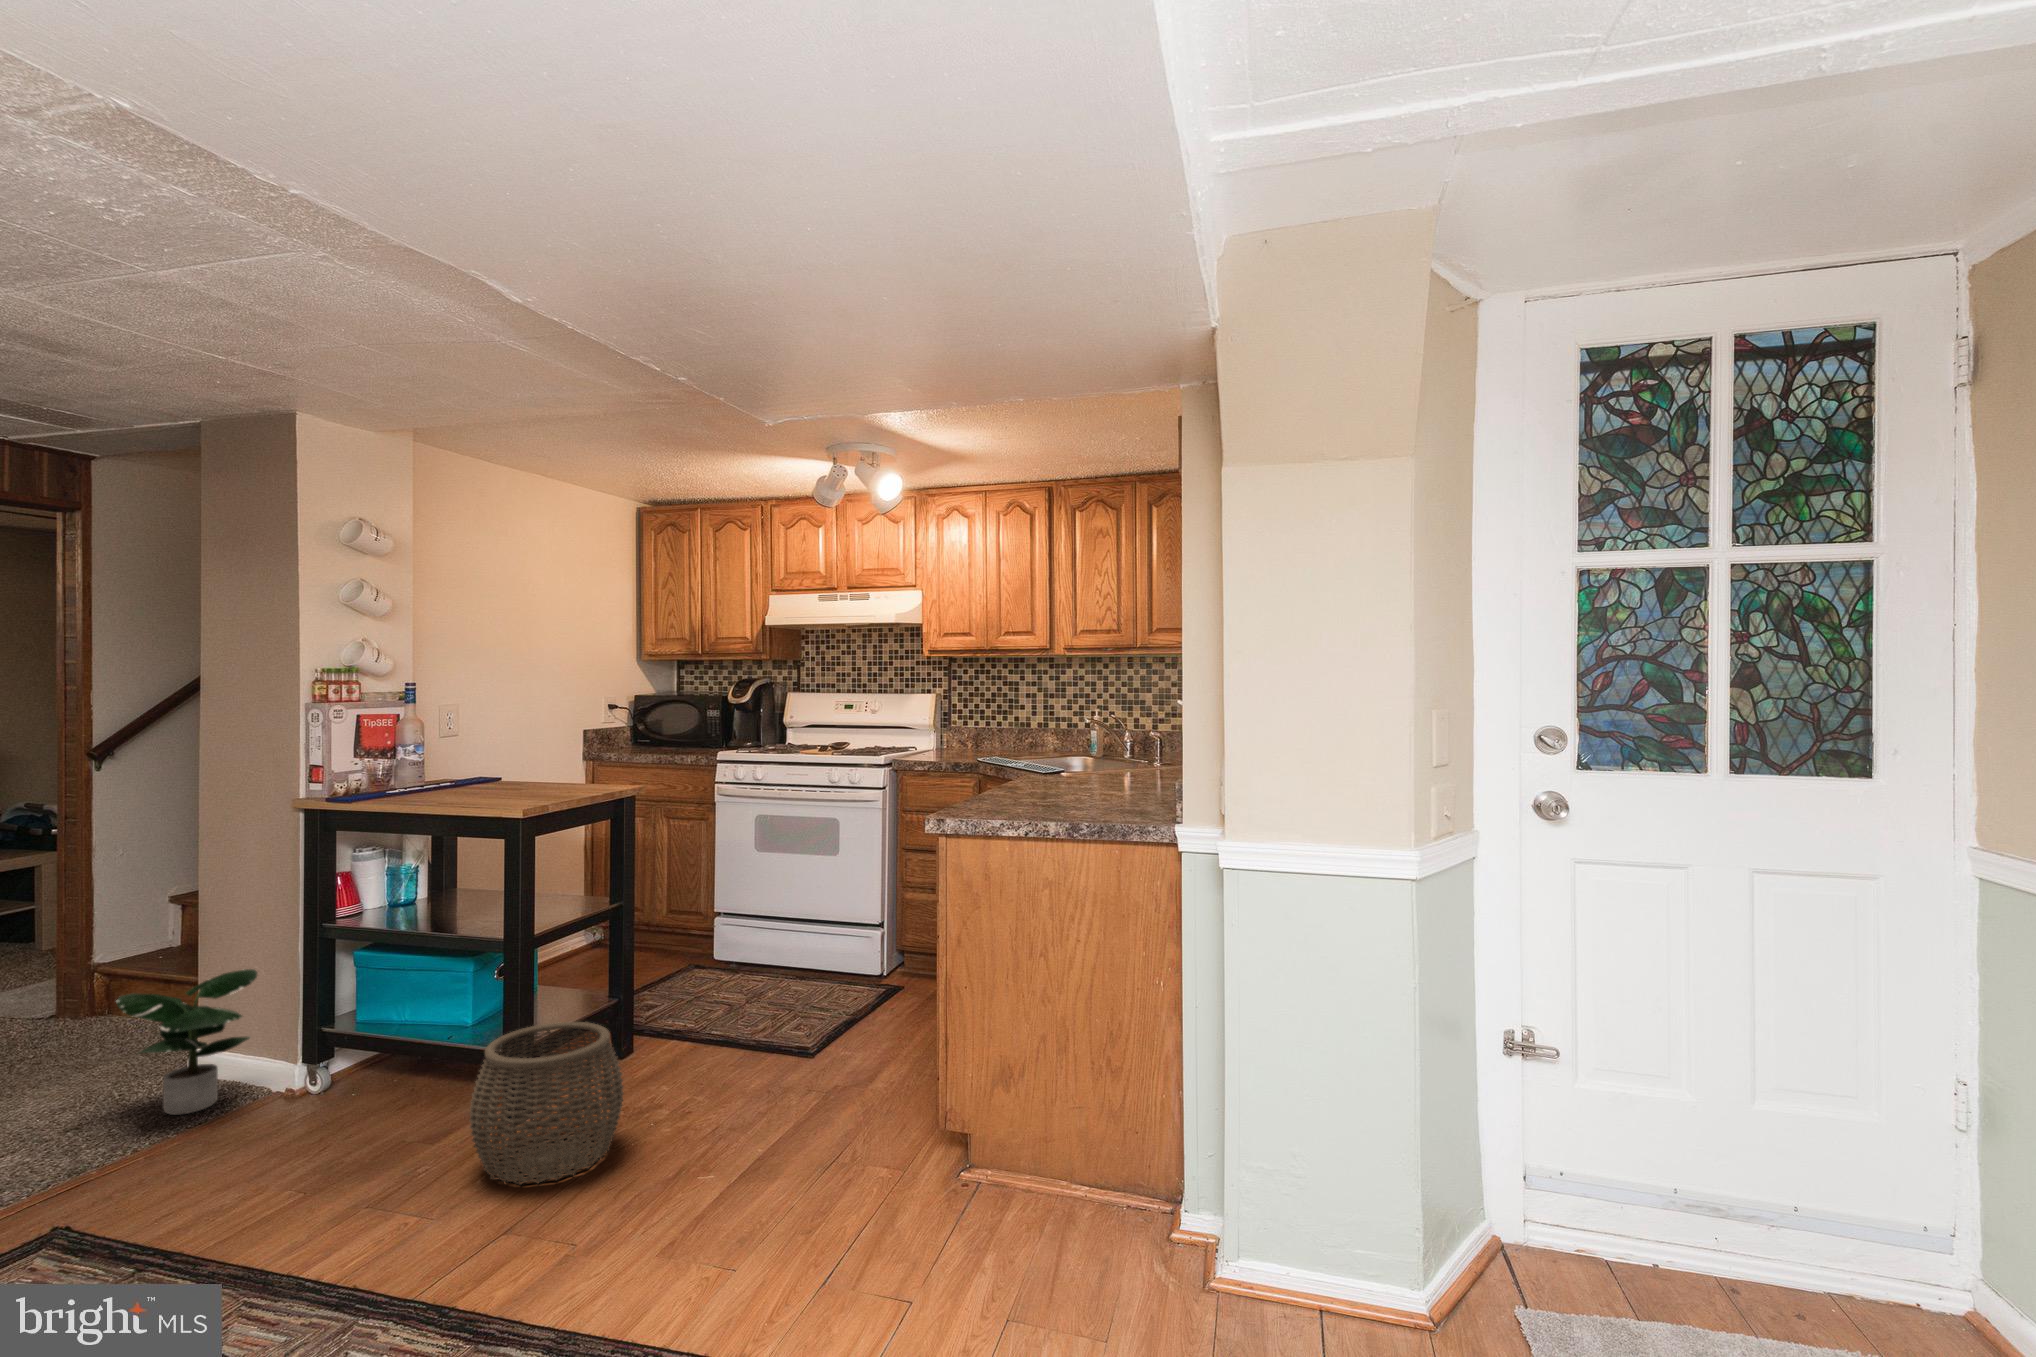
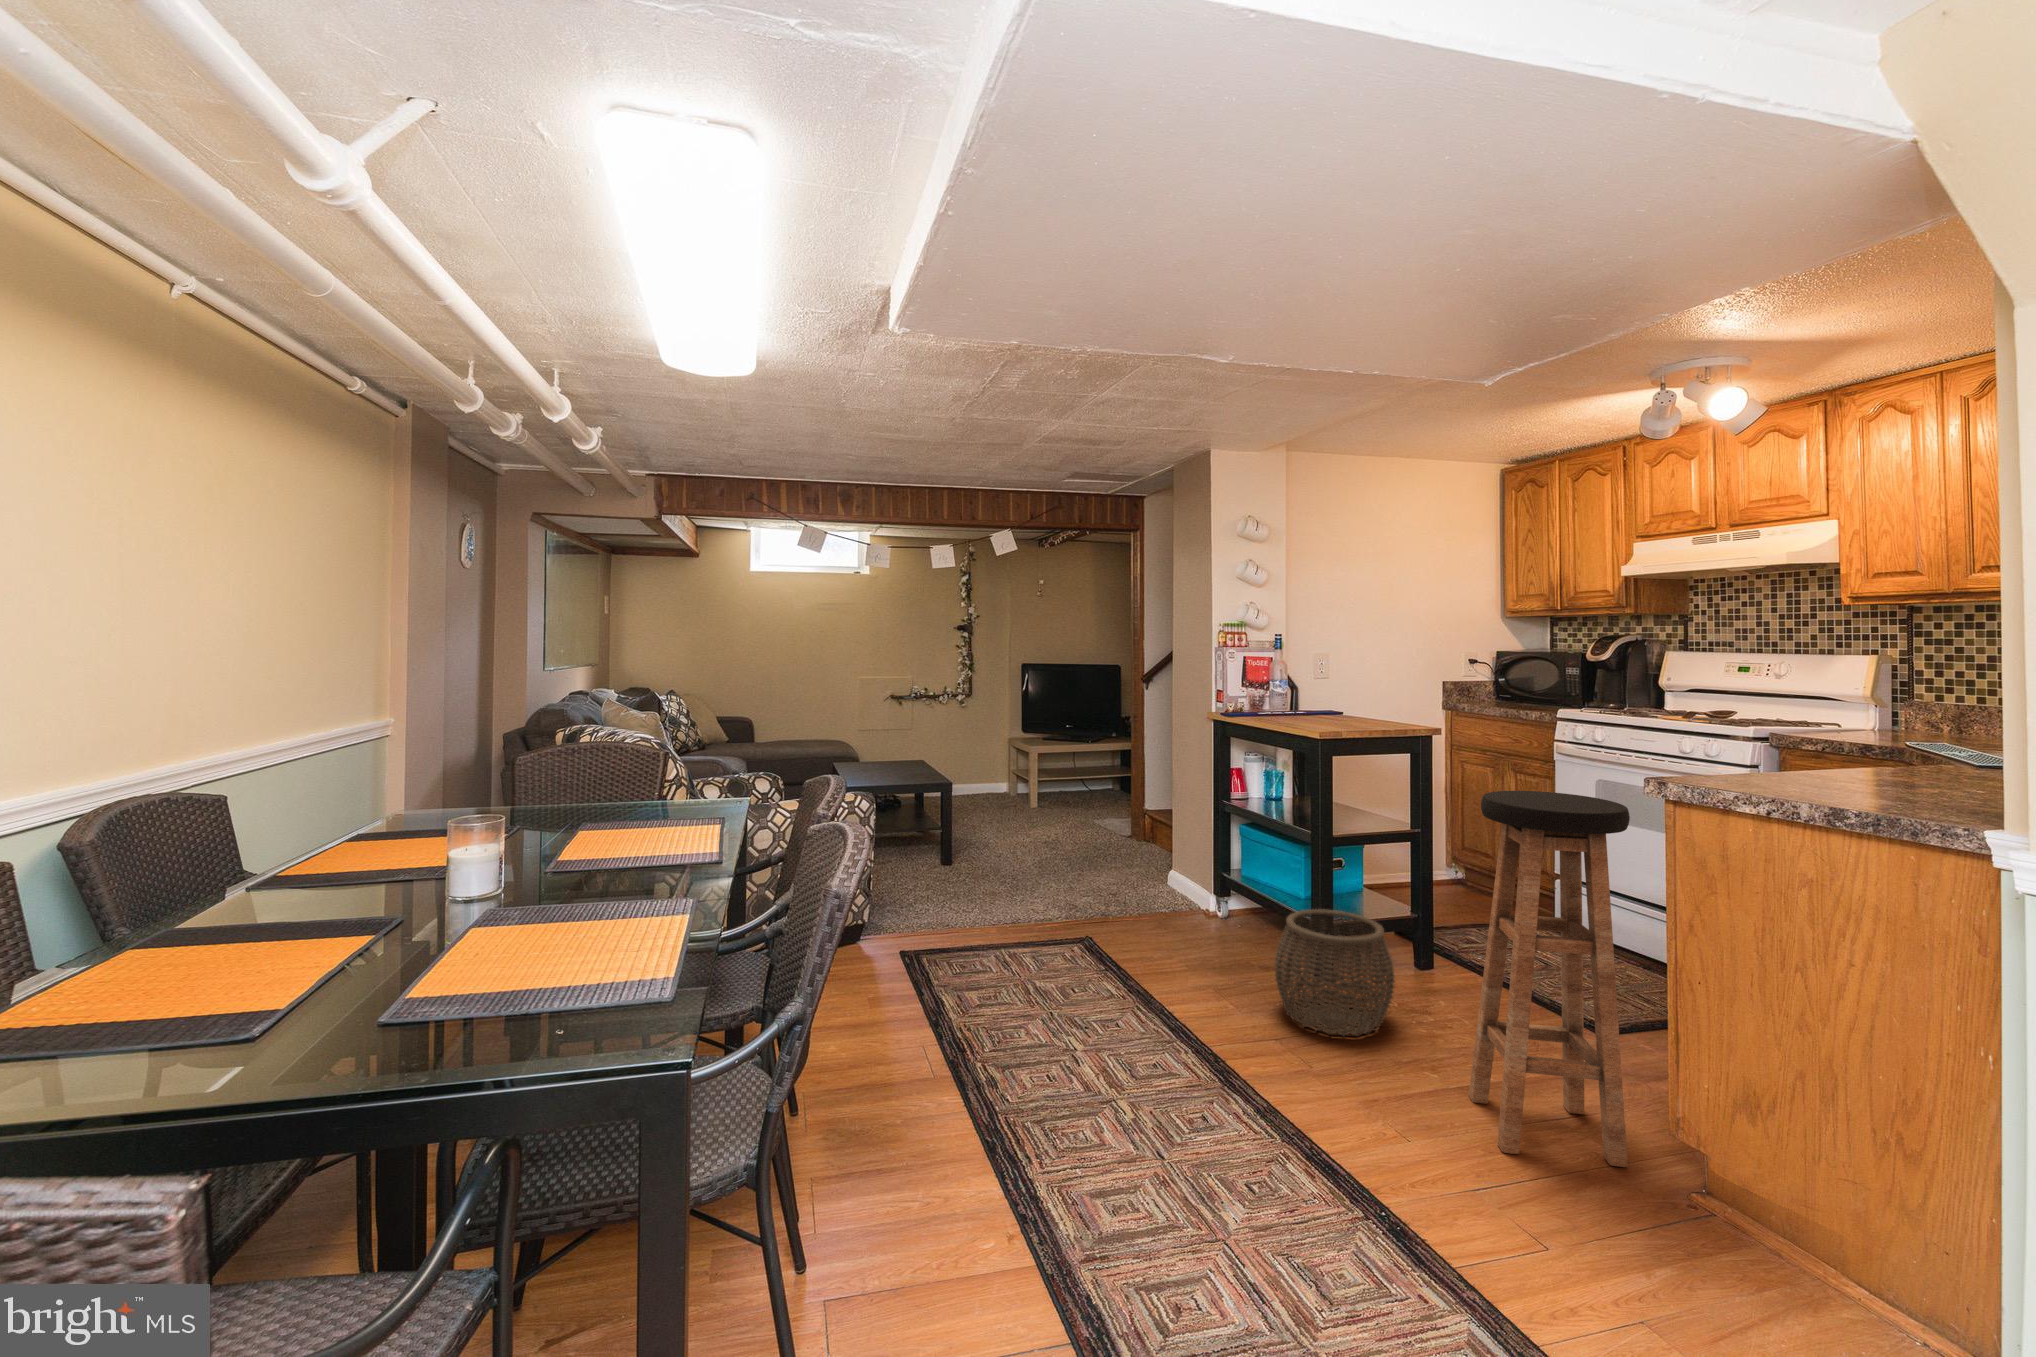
bar stool: none [727,839,876,1219] -> present [1469,791,1630,1167]
potted plant: present [116,969,257,1115] -> none [1115,824,1186,908]

